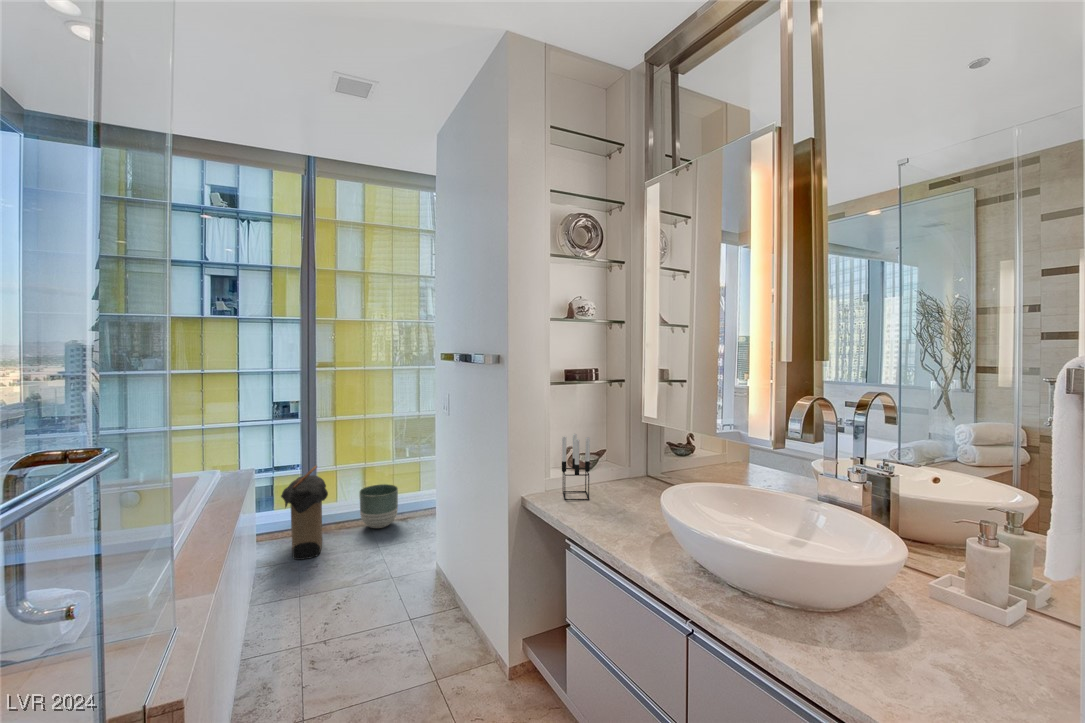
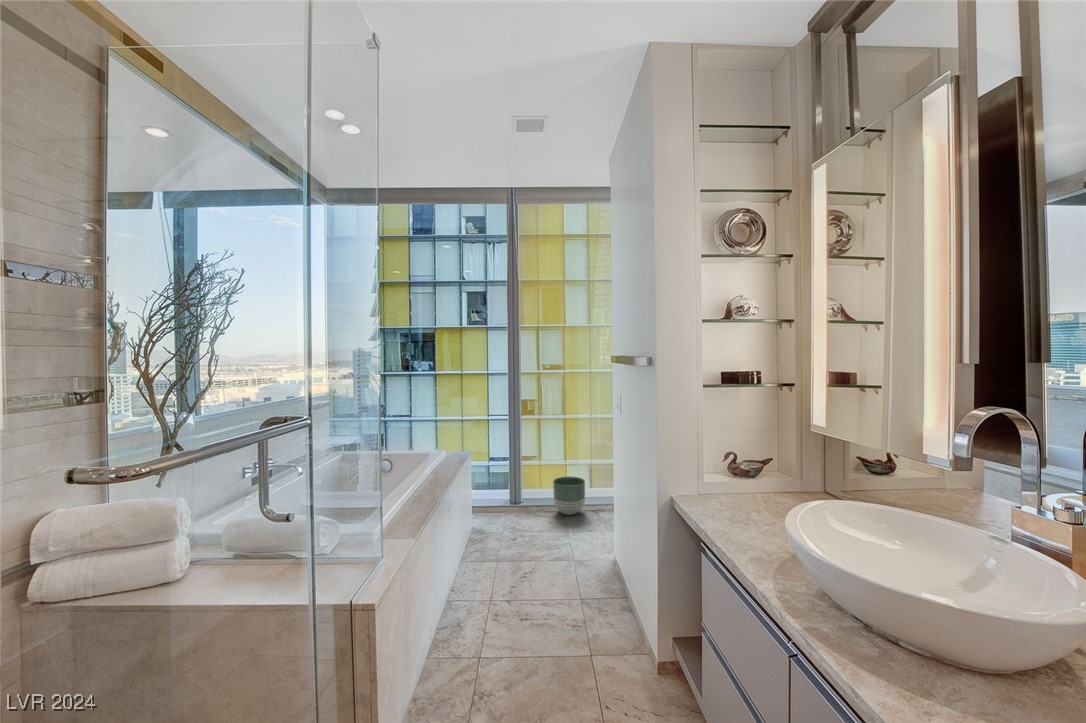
candle holder: present [562,434,590,500] -> none [715,437,747,509]
laundry hamper: present [281,466,328,560] -> none [492,454,527,531]

